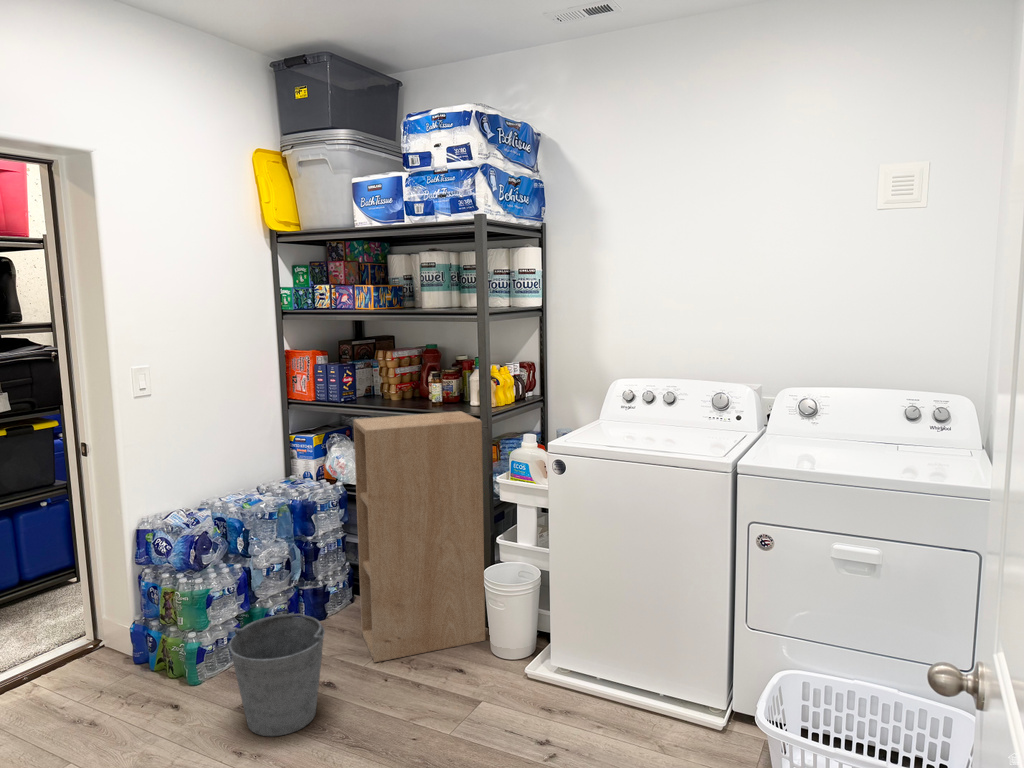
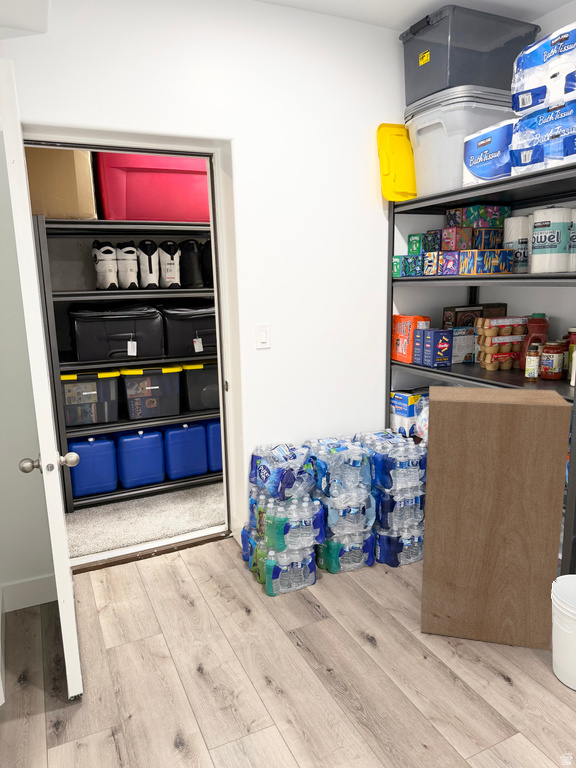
bucket: present [229,614,325,736] -> none [273,562,360,681]

